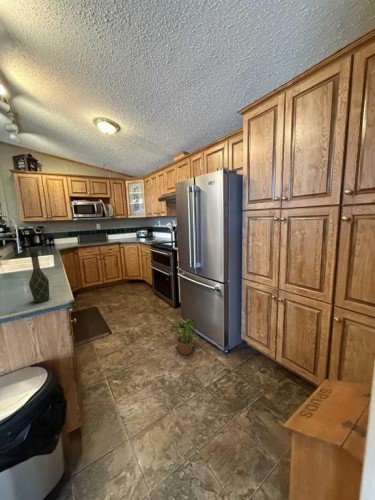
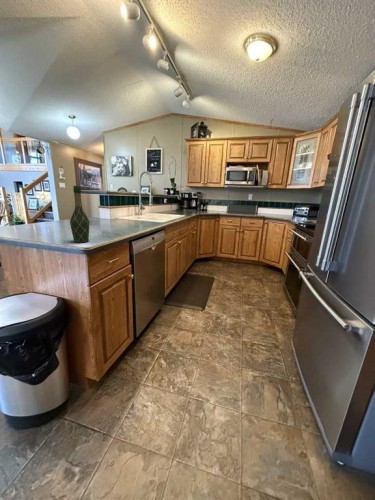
potted plant: present [170,319,198,355] -> none [243,338,301,400]

